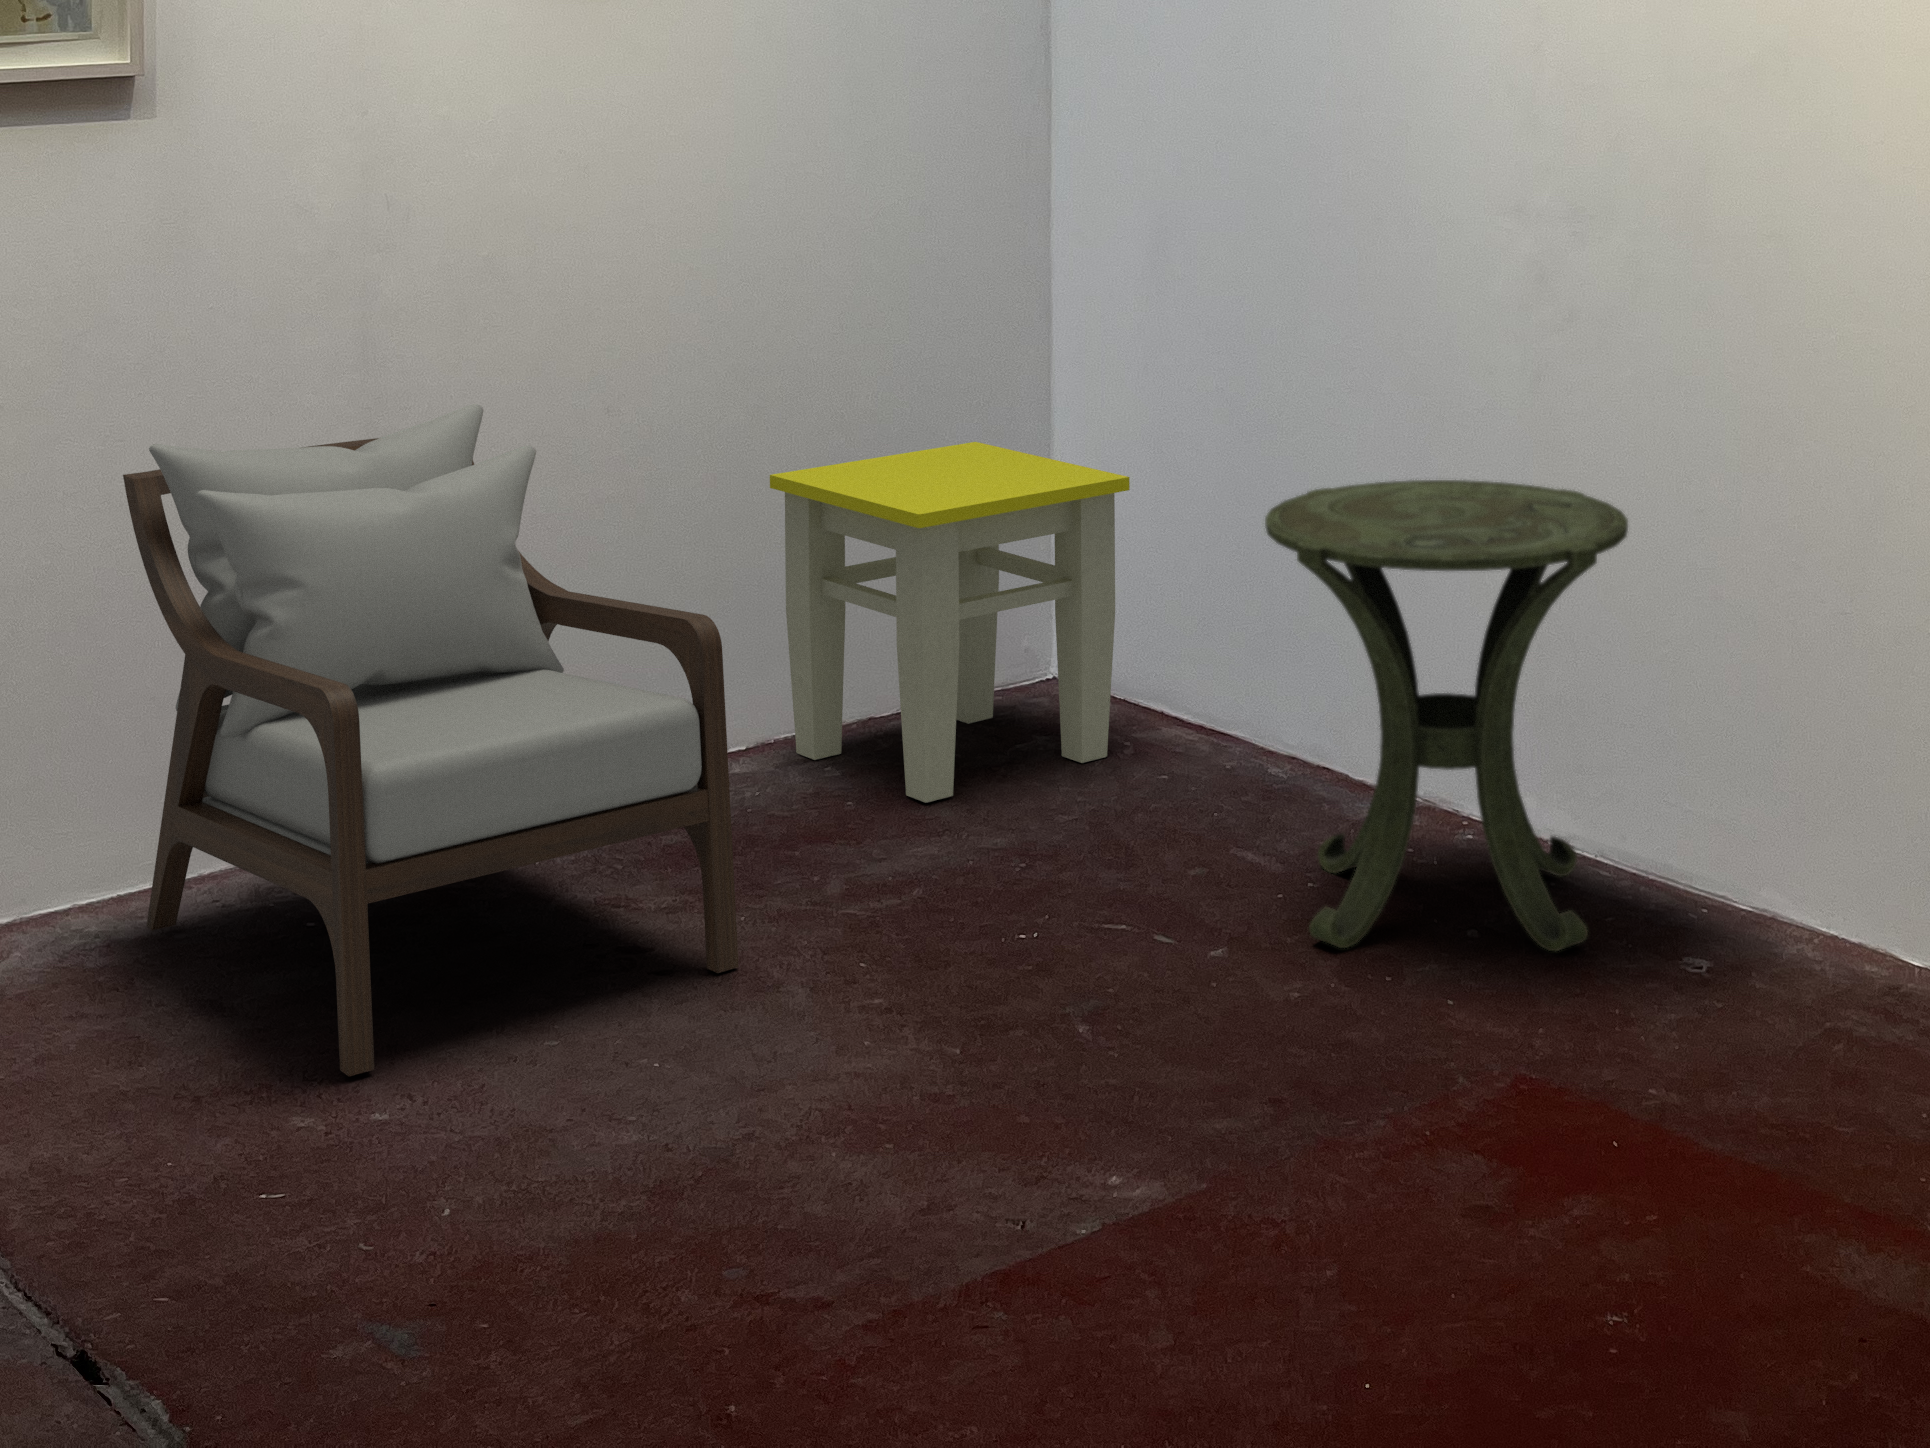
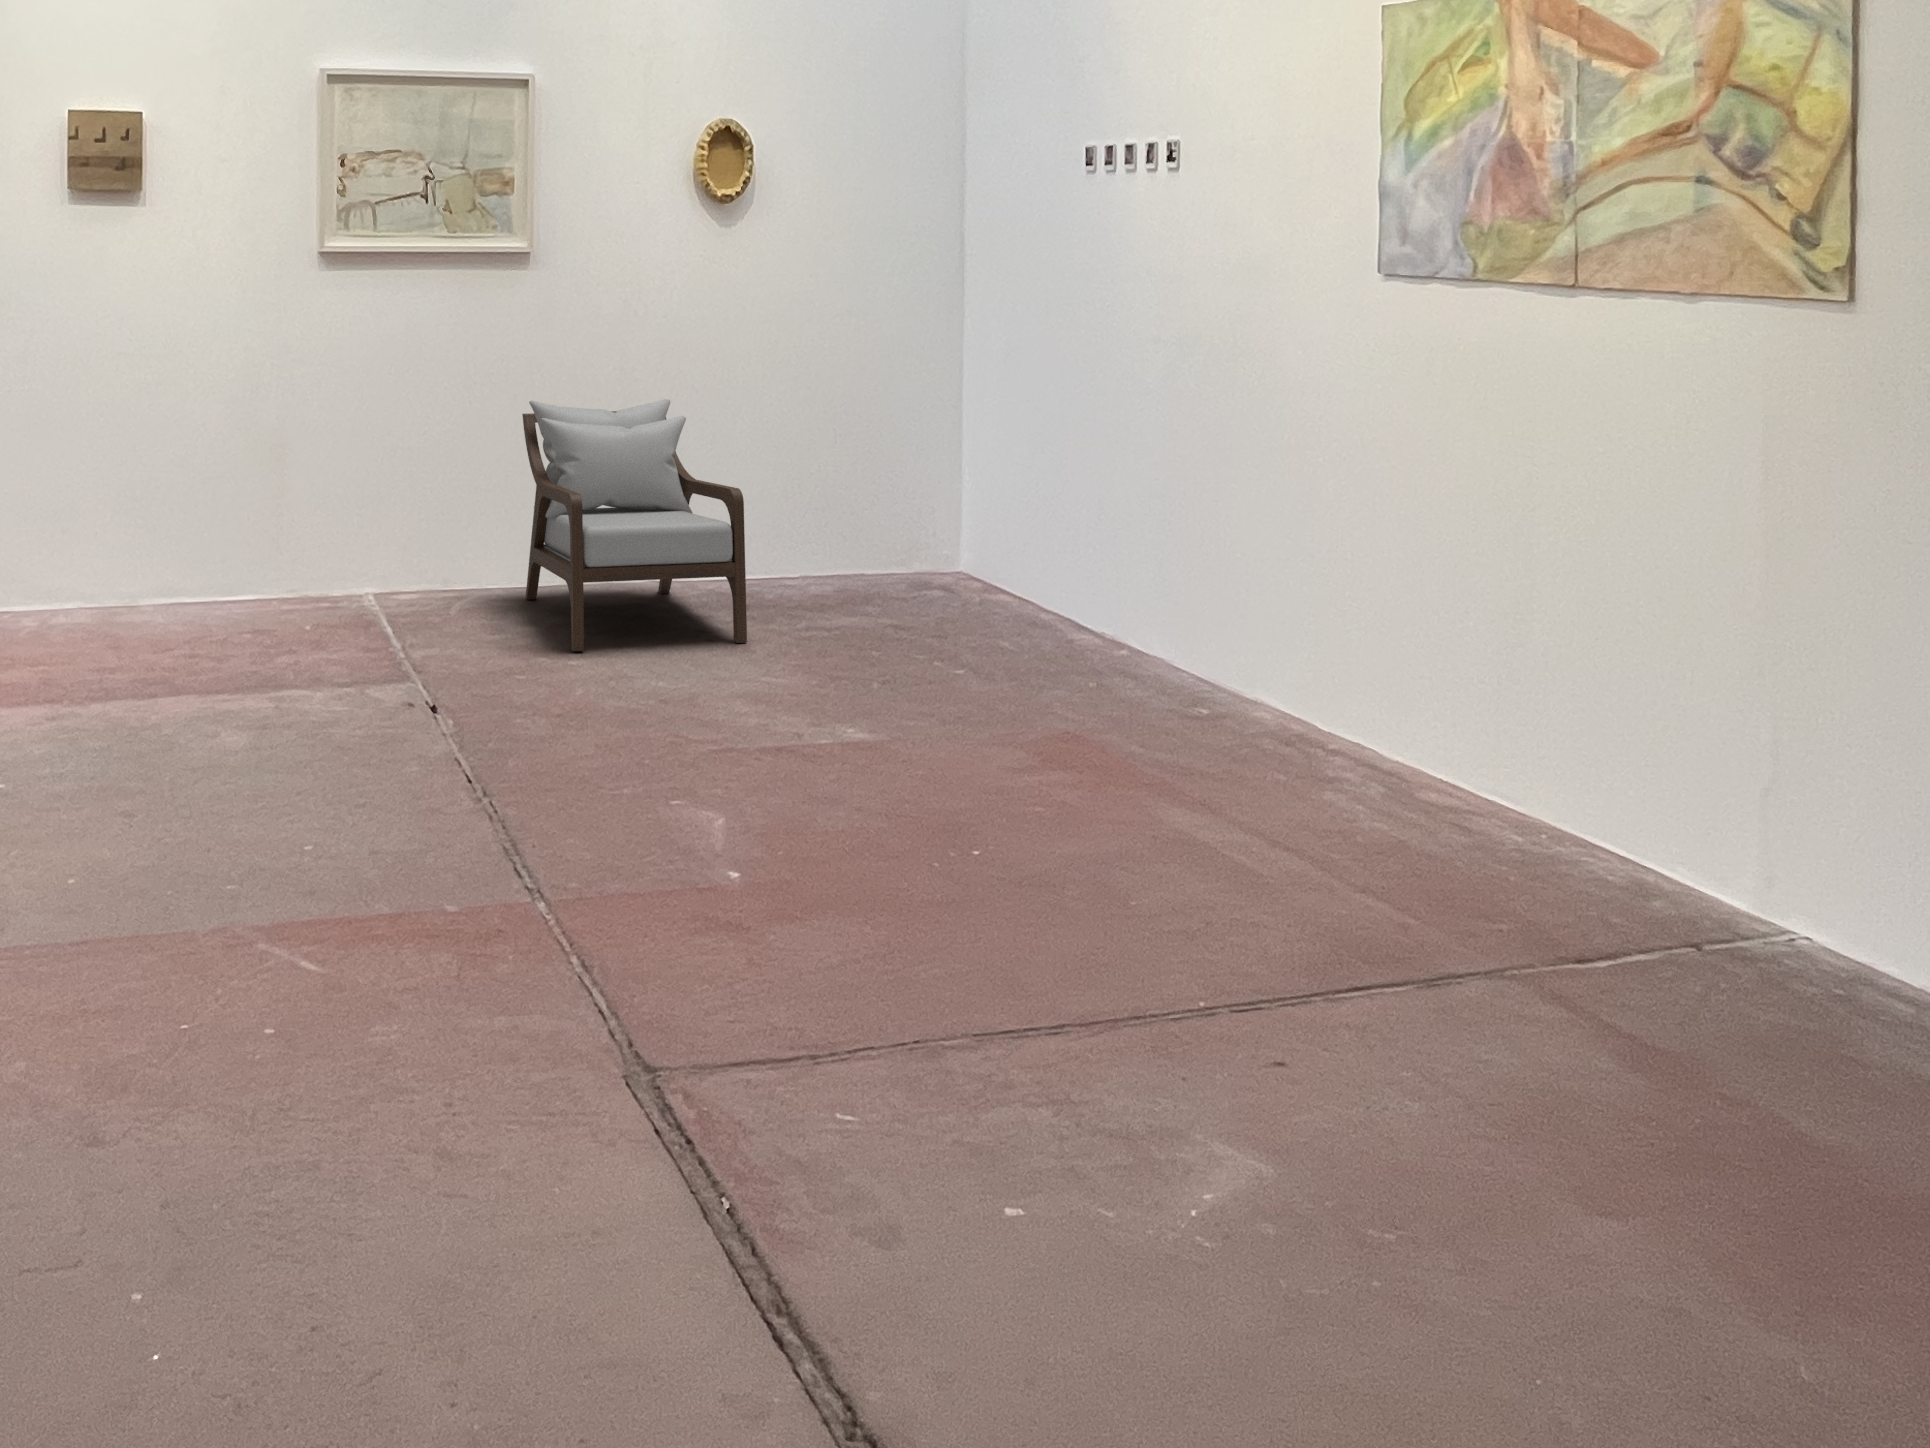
stool: present [770,442,1130,803] -> none [811,446,978,602]
side table: present [1265,480,1628,951] -> none [999,465,1187,691]

